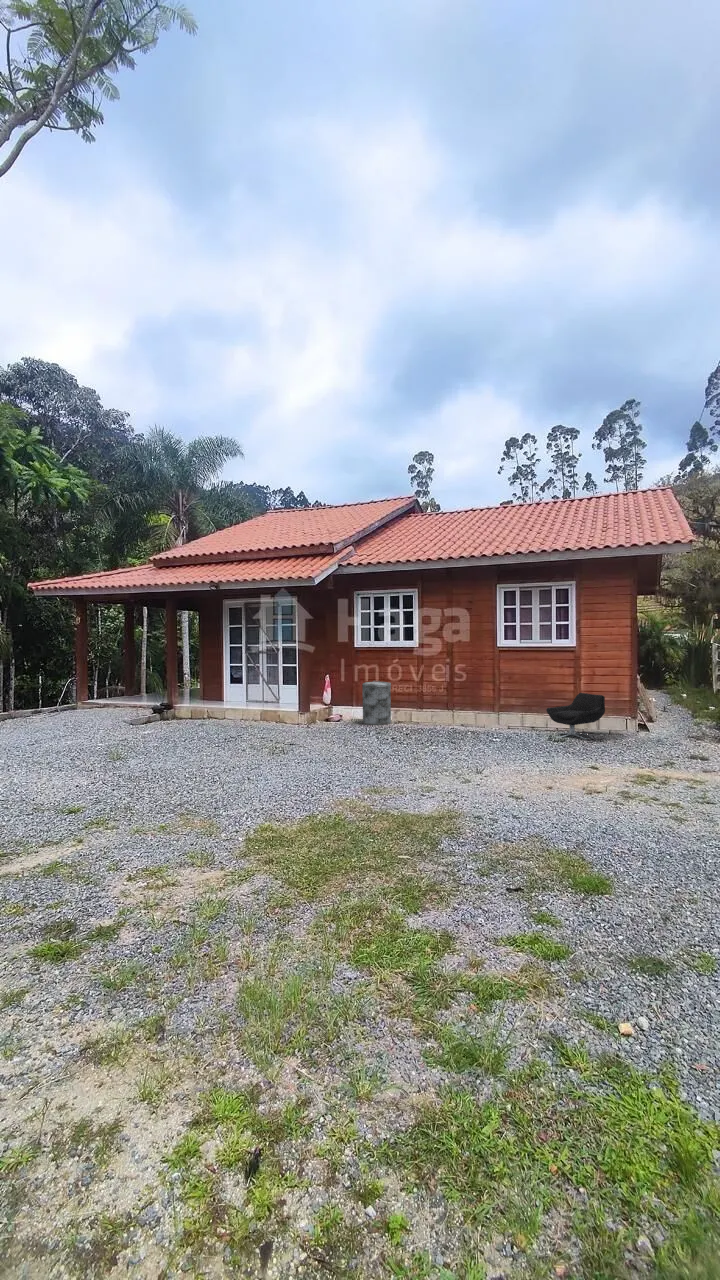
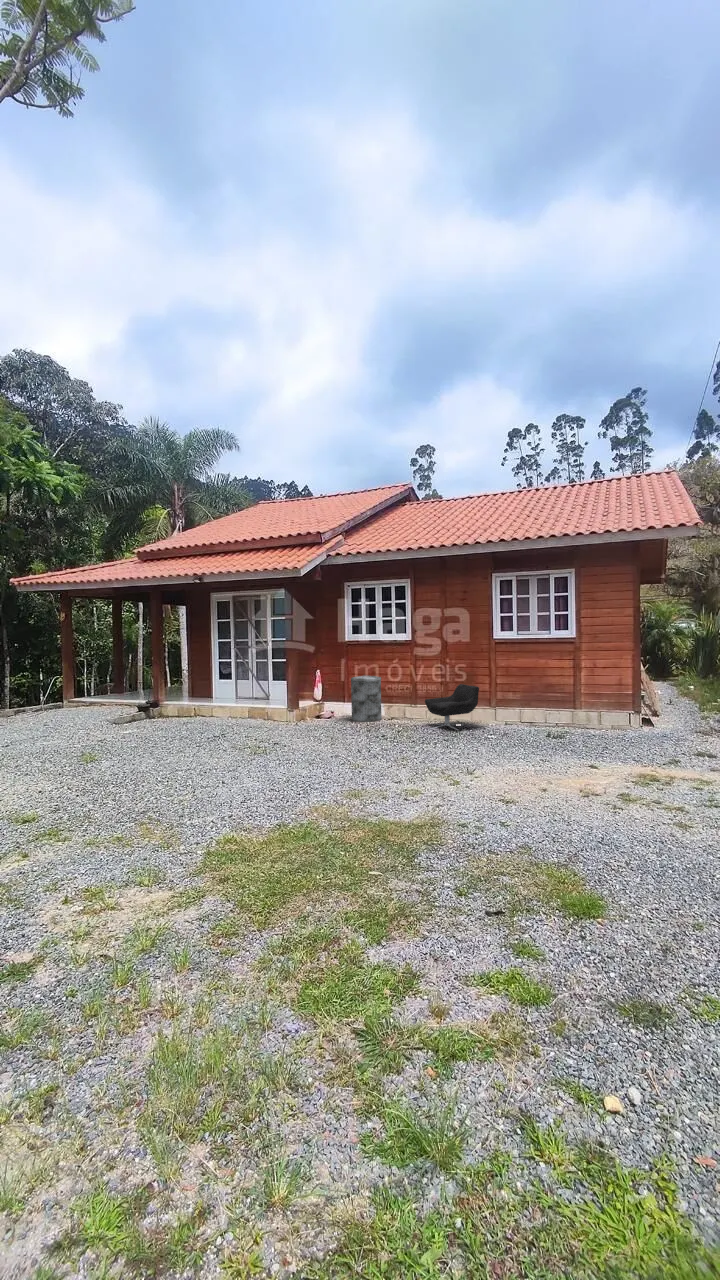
lounge chair: present [546,693,605,739] -> present [425,684,479,730]

